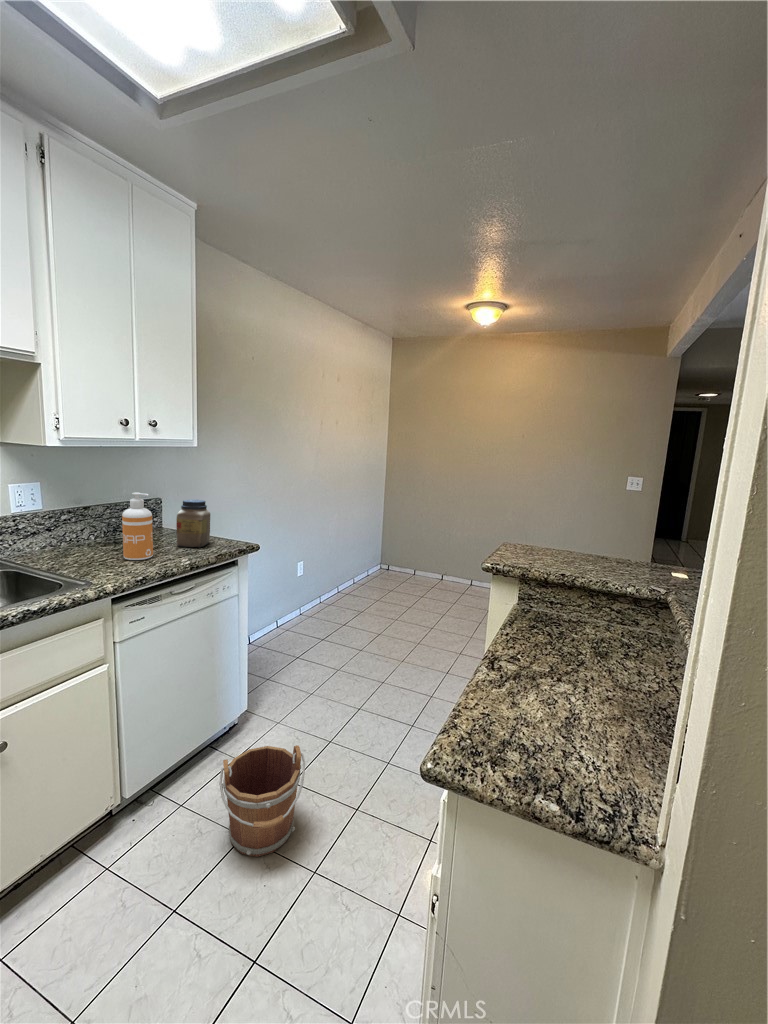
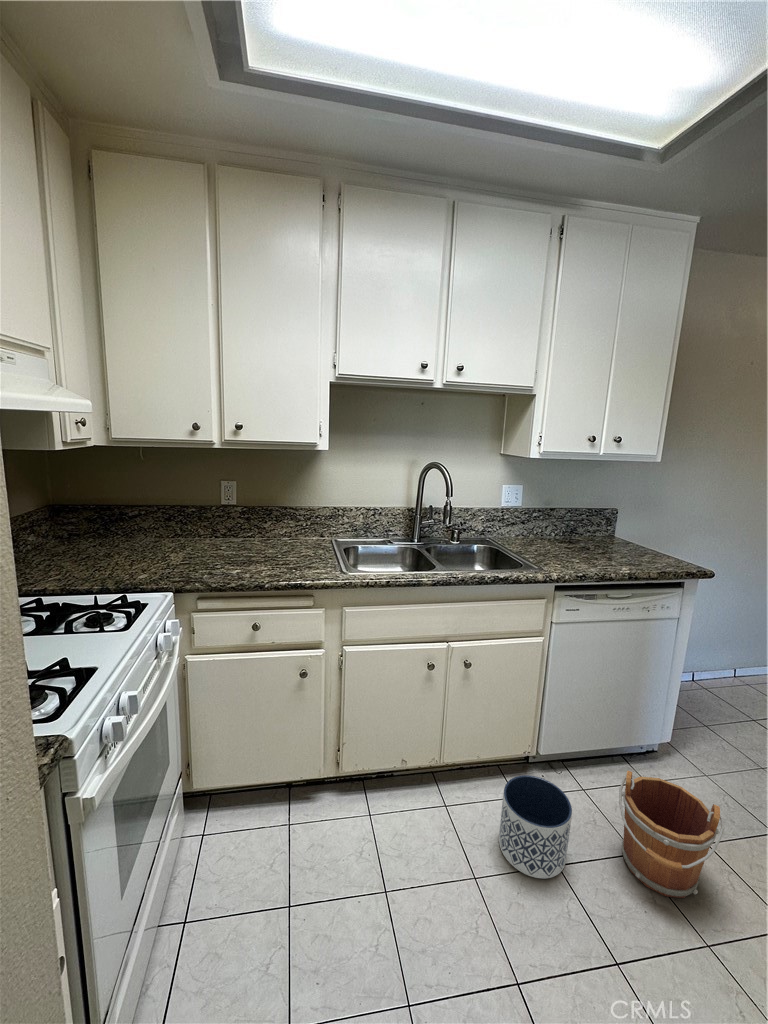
soap dispenser: present [122,492,153,560] -> none [572,500,602,560]
jar: present [176,499,210,547] -> none [622,513,662,561]
planter: none [90,824,180,957] -> present [499,775,572,879]

